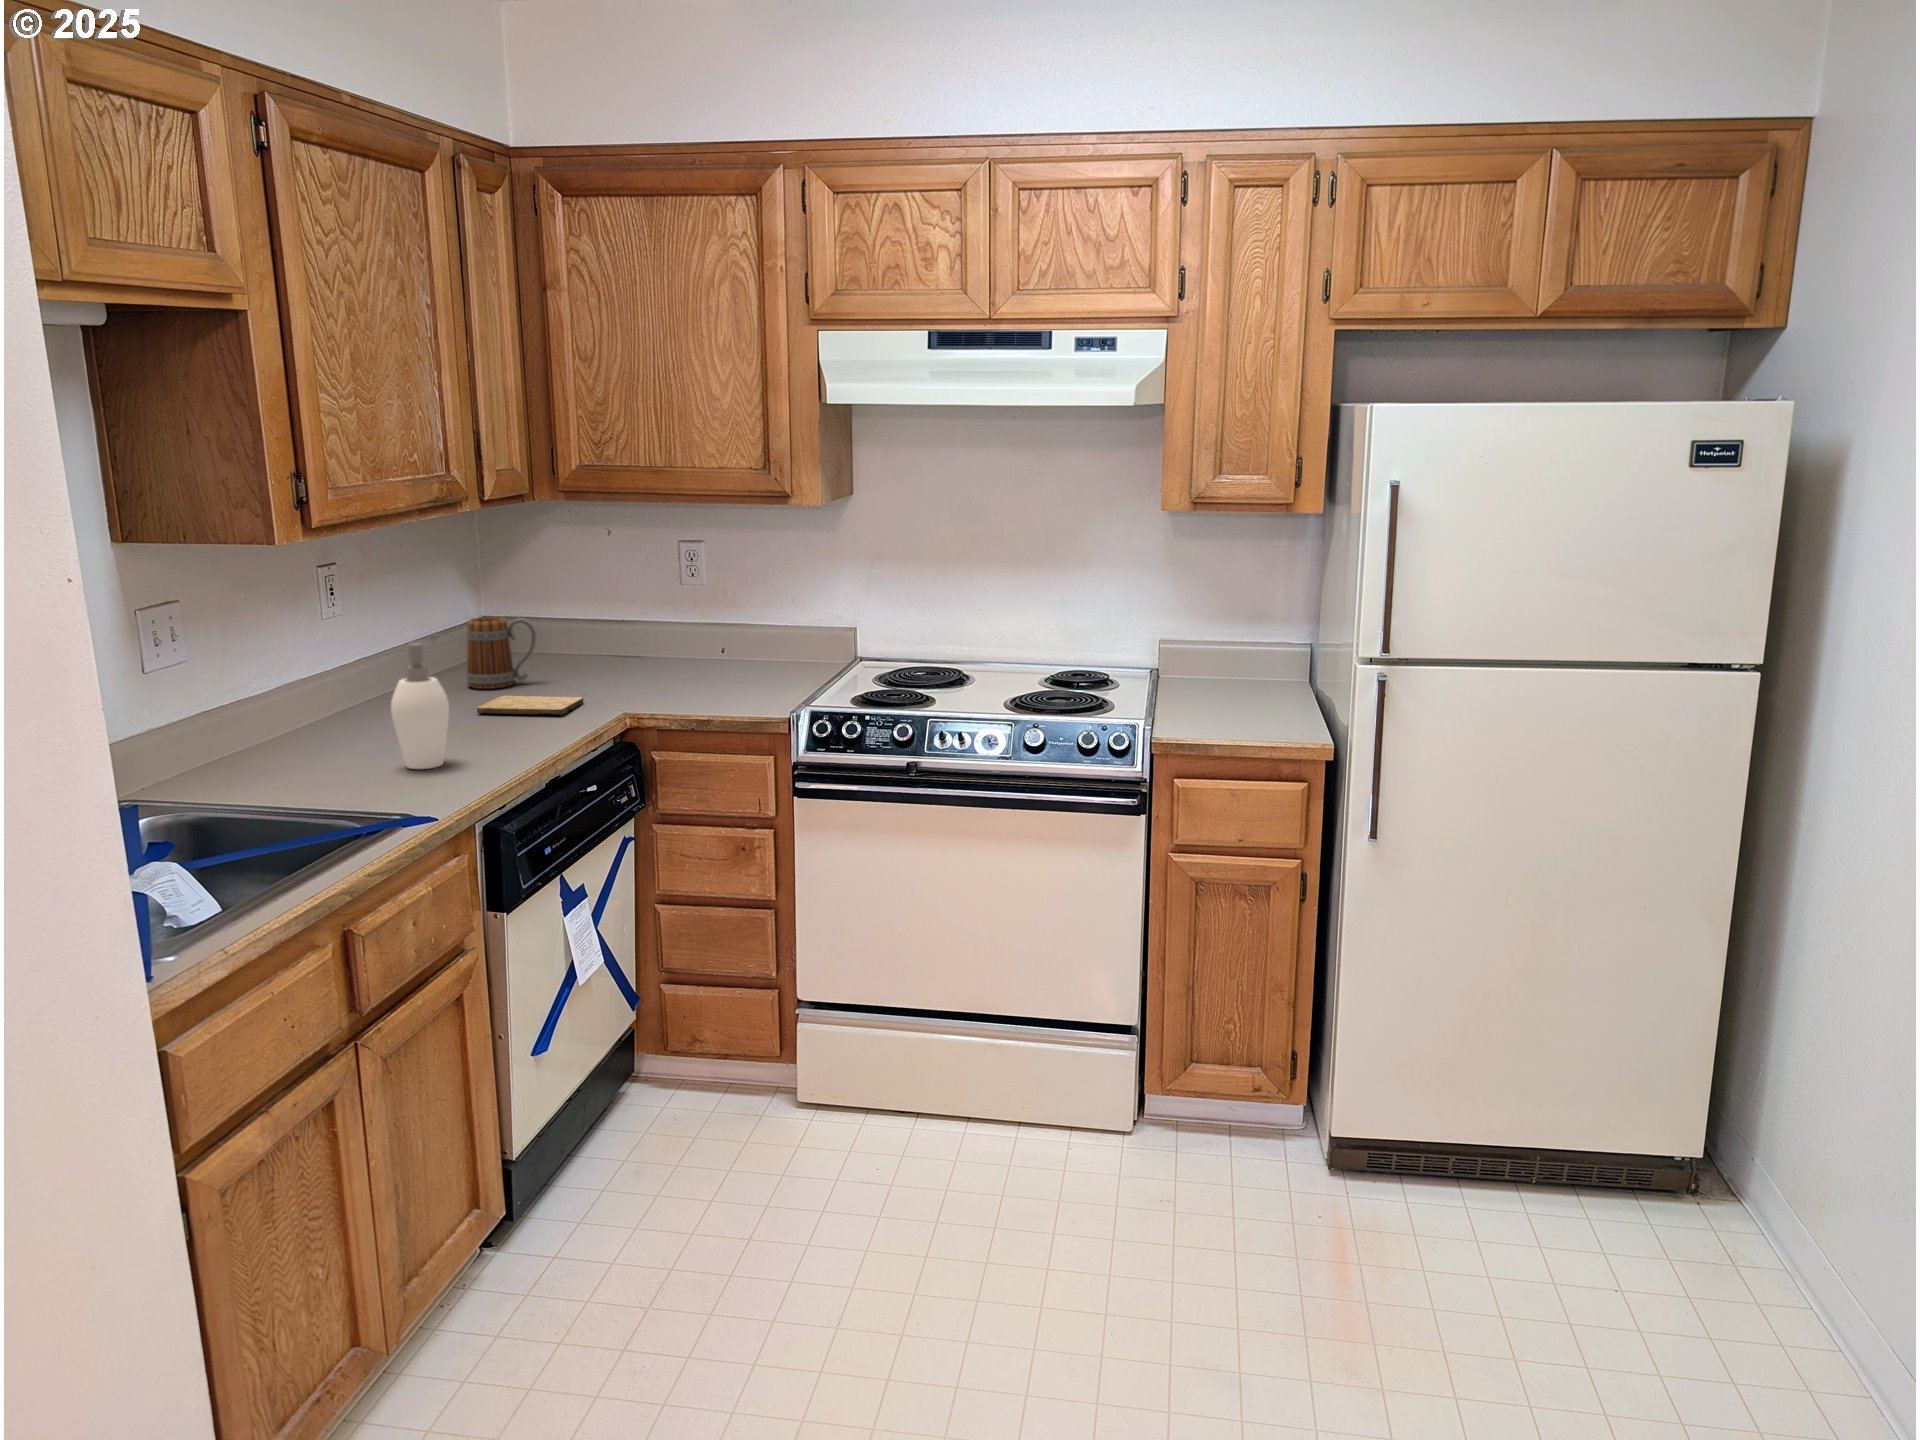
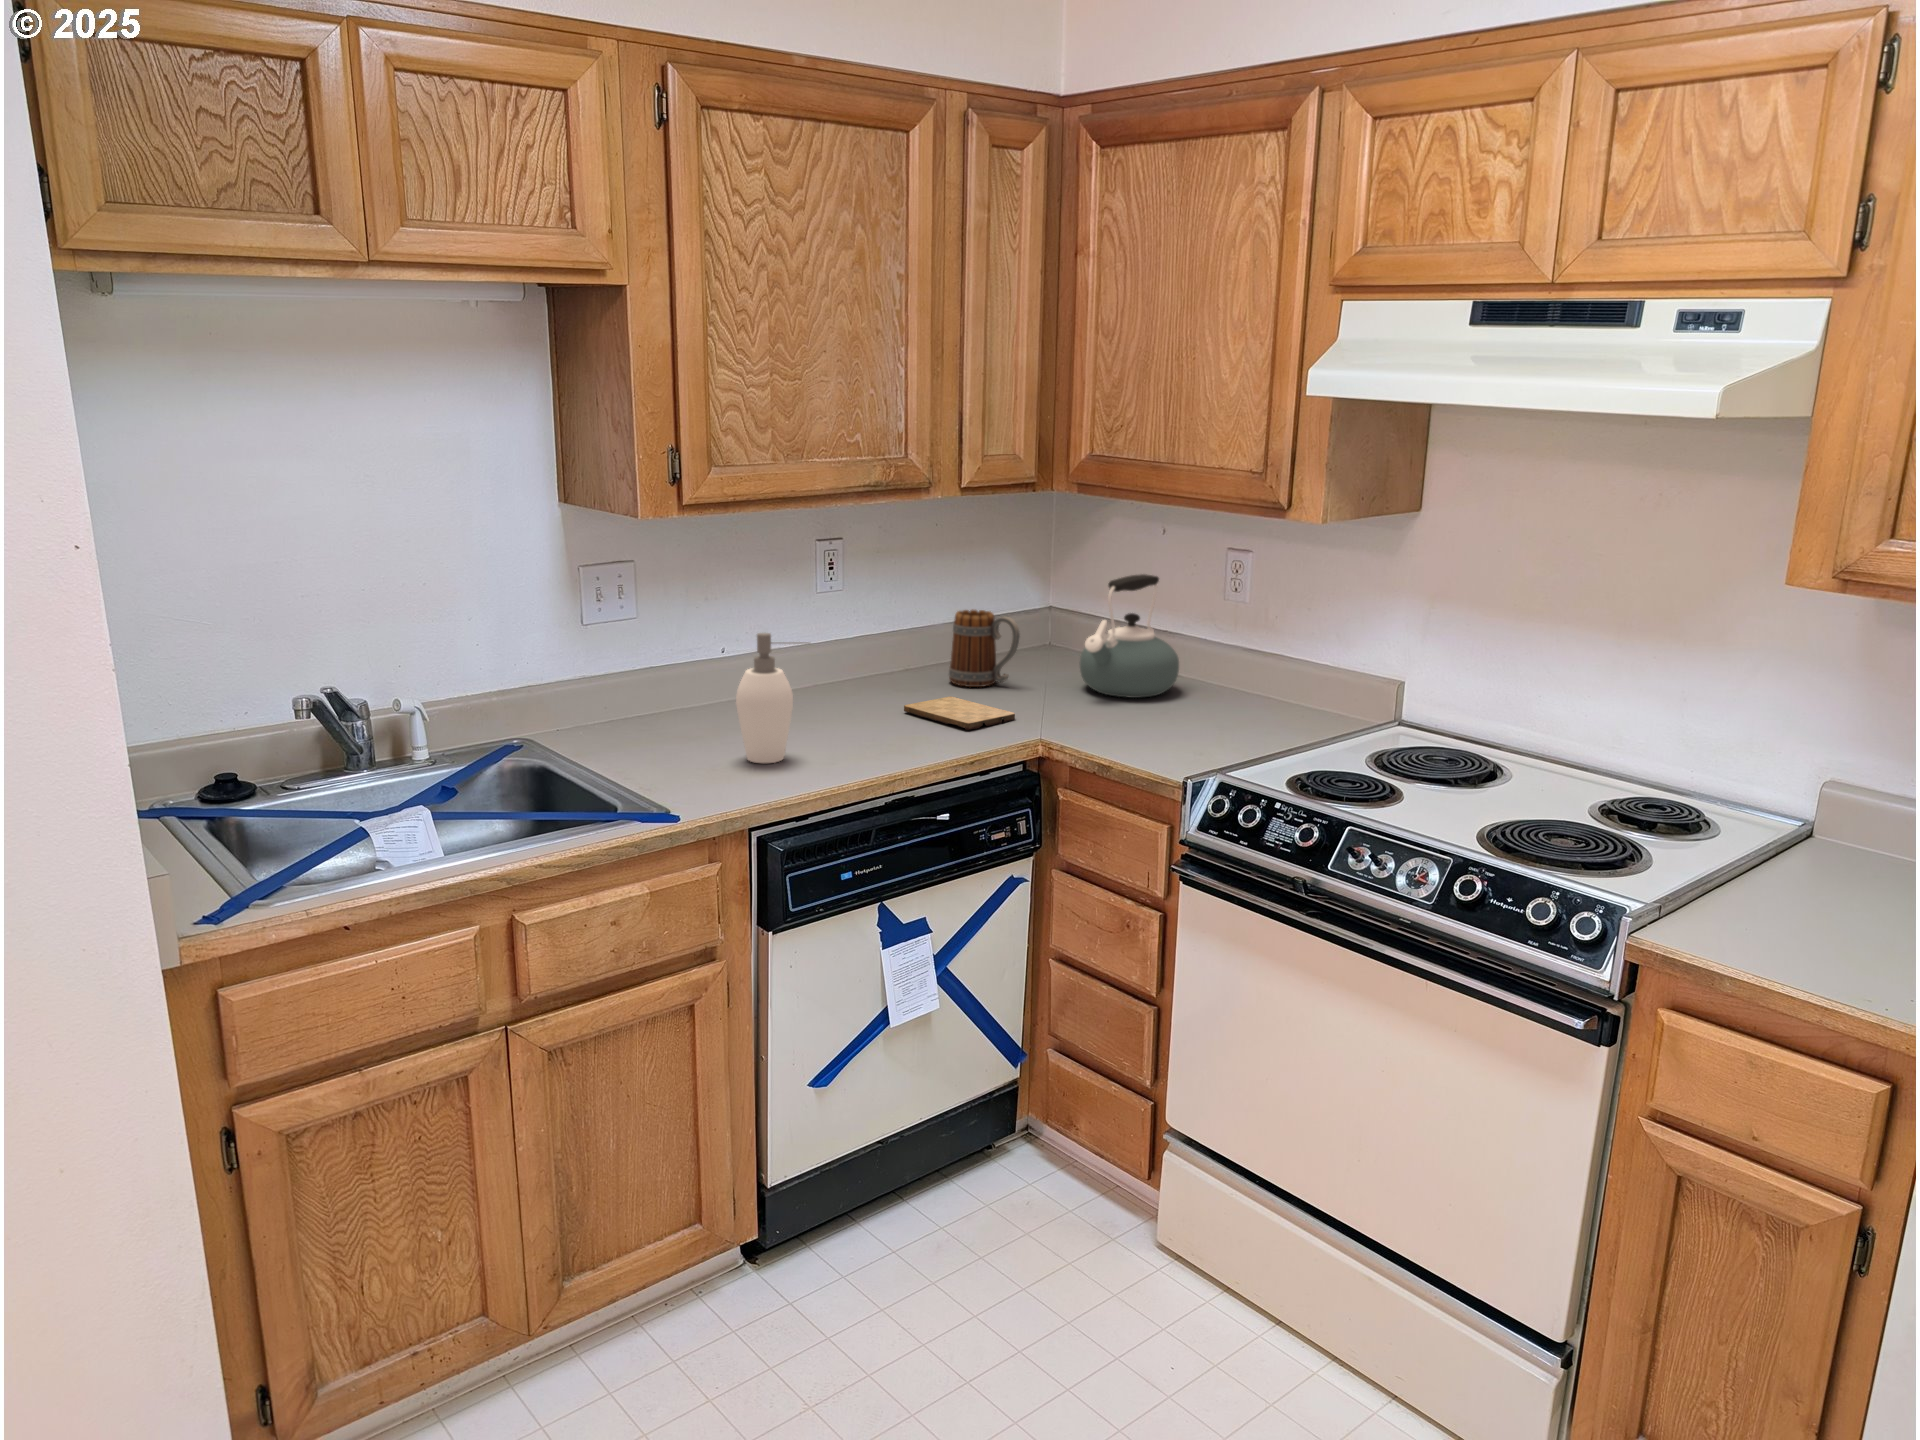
kettle: none [587,567,677,675] -> present [1080,574,1179,698]

